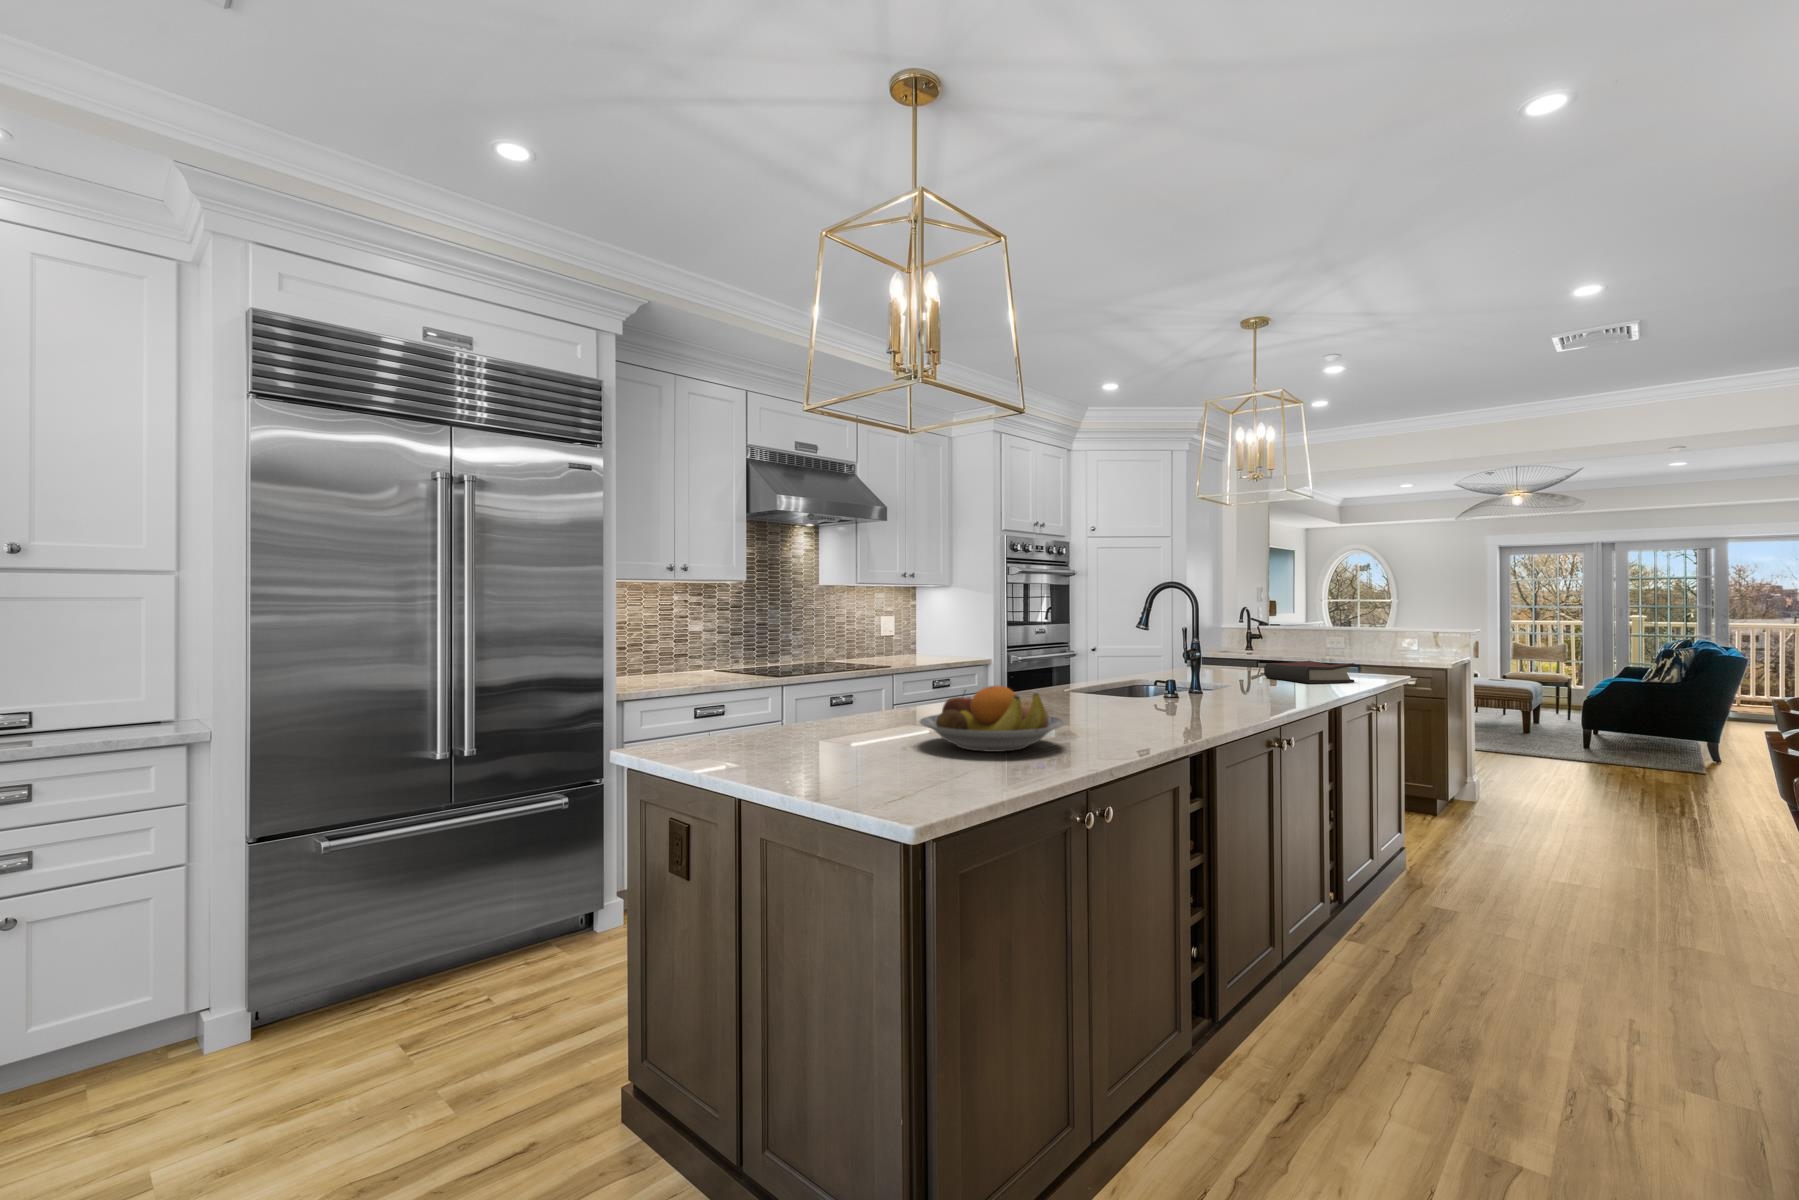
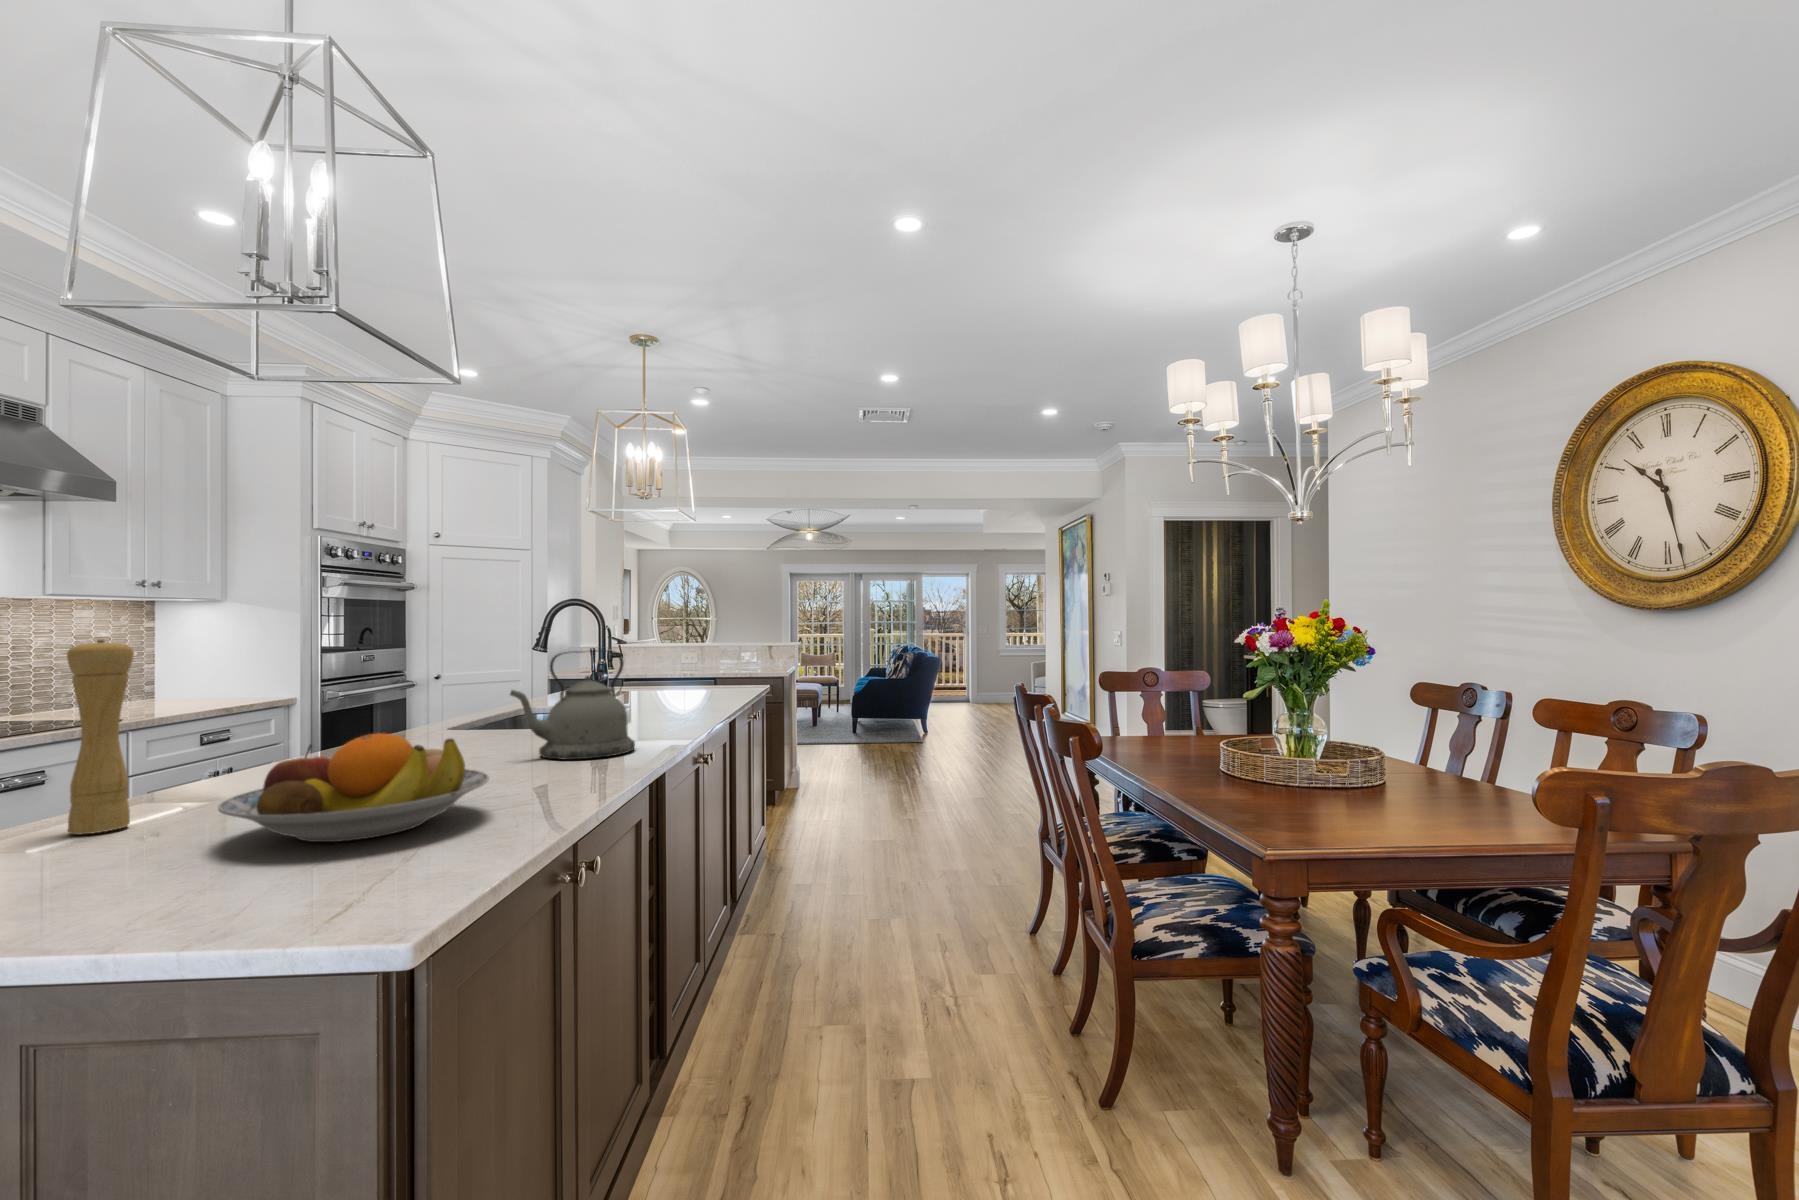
pepper mill: none [860,620,887,729] -> present [67,640,134,834]
kettle: none [1101,635,1203,724] -> present [510,651,635,760]
hardback book: present [1264,661,1354,684] -> none [653,675,737,698]

